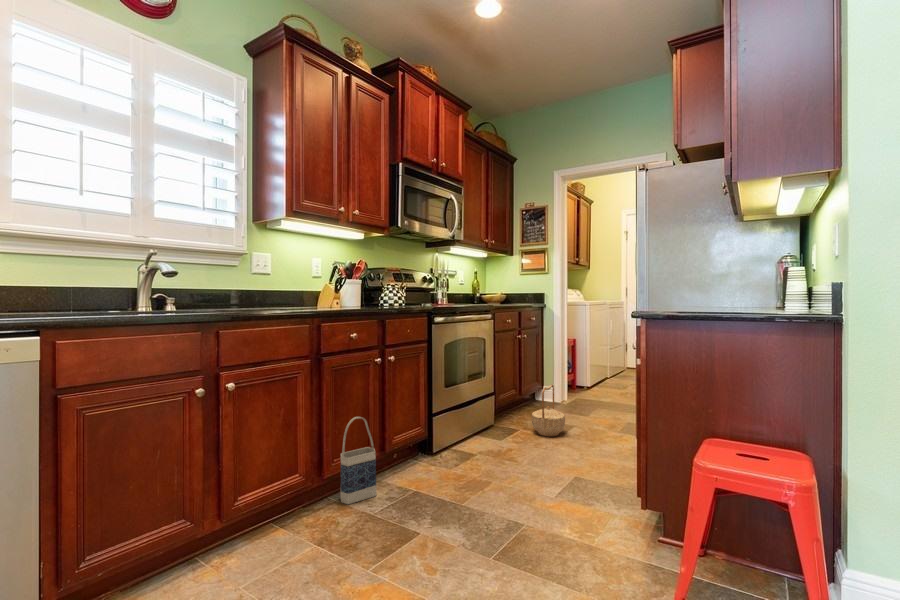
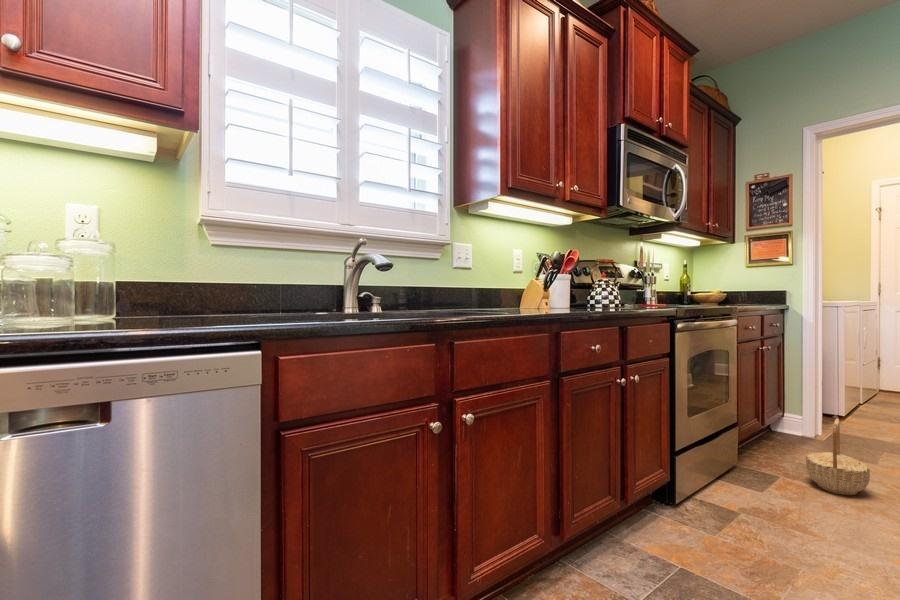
bag: present [341,417,377,504] -> none [581,459,632,582]

